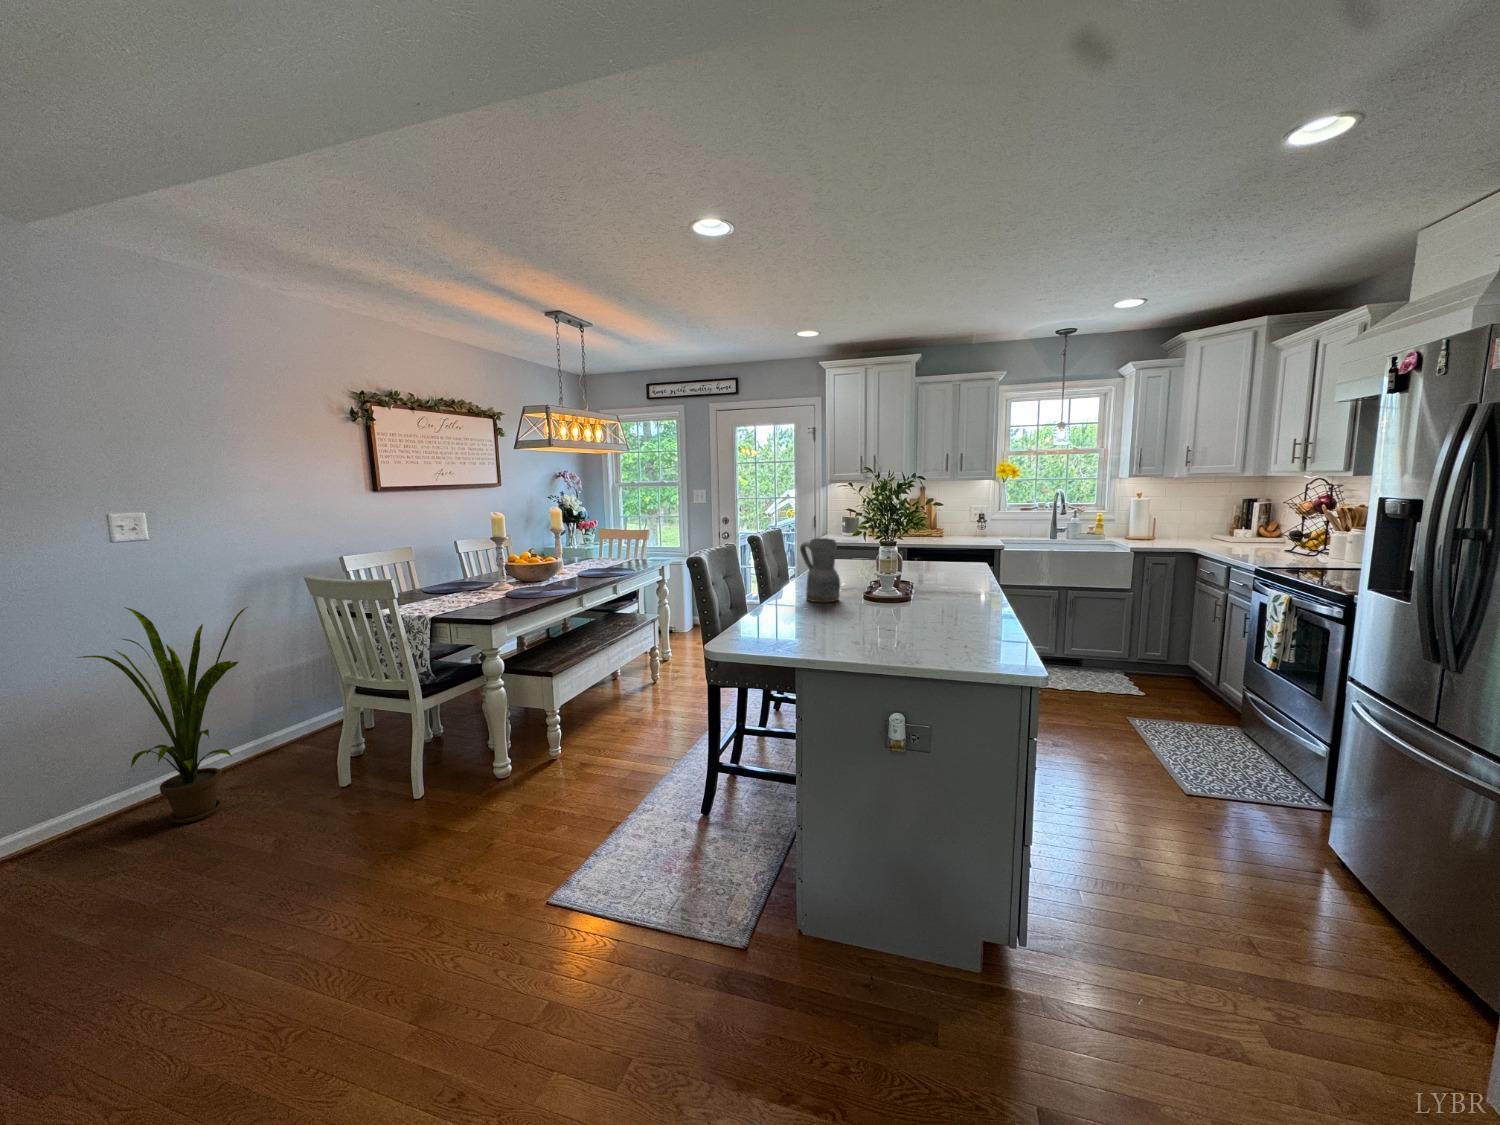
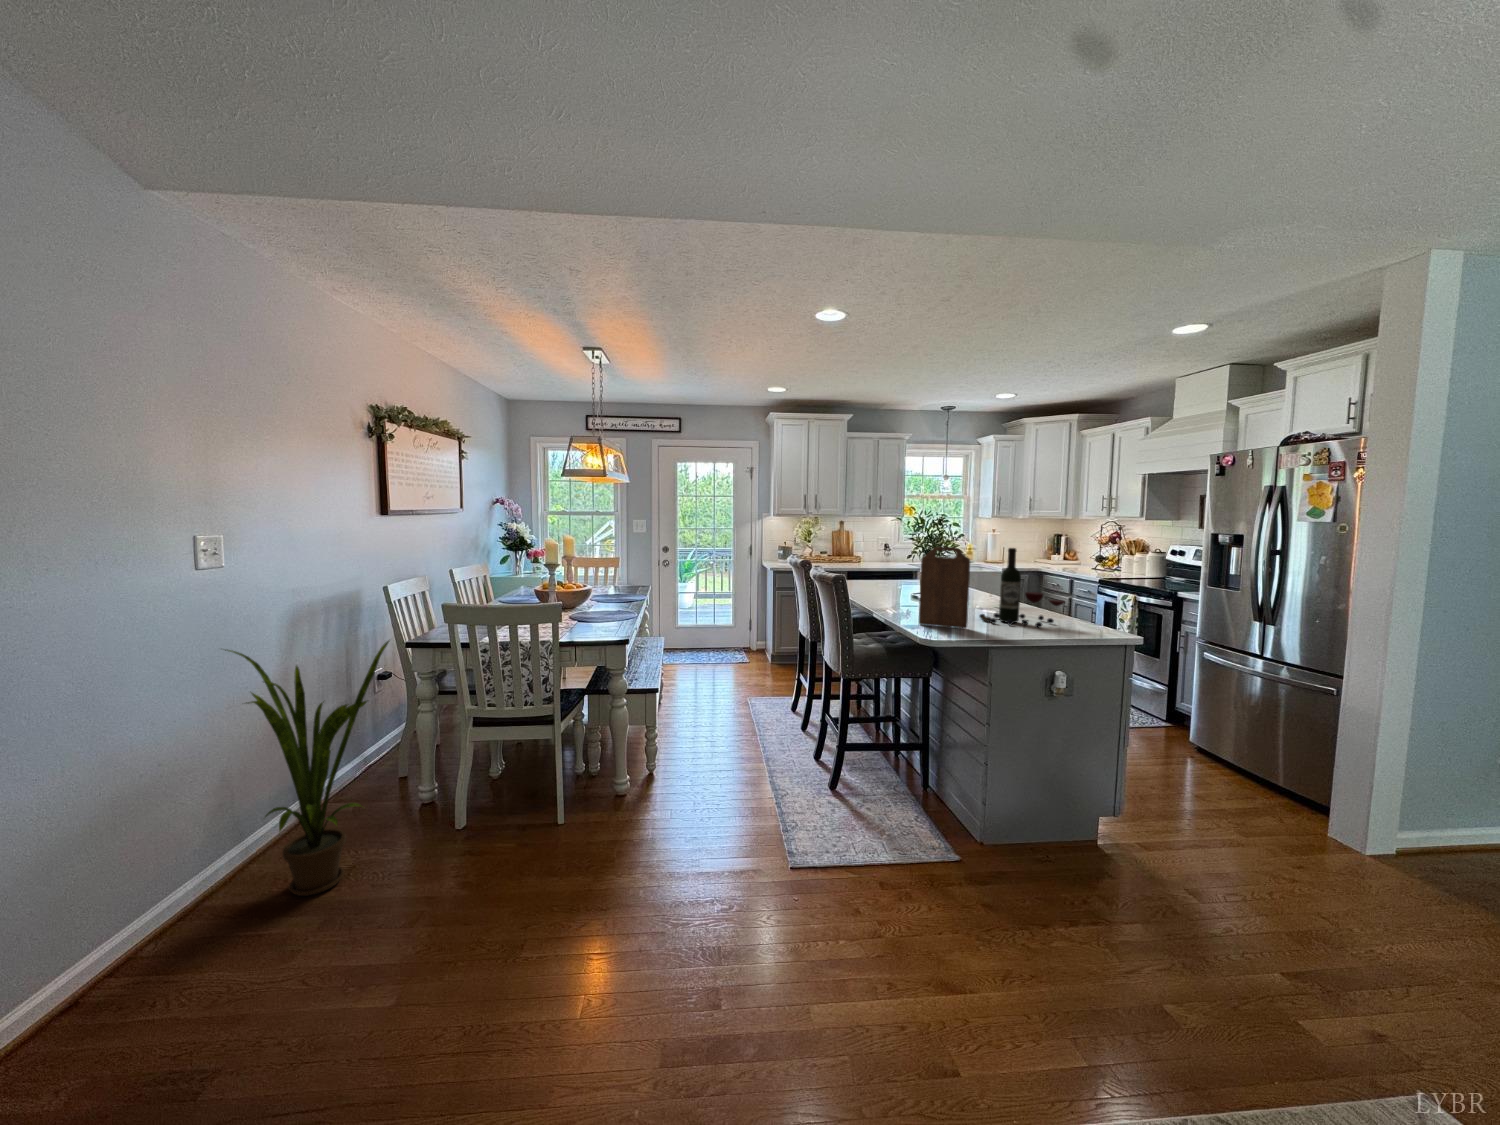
cutting board: none [749,523,798,639] -> present [919,546,970,628]
wine bottle: none [857,524,960,650] -> present [979,548,1064,627]
ceramic pitcher: present [800,538,840,602] -> none [889,560,923,608]

